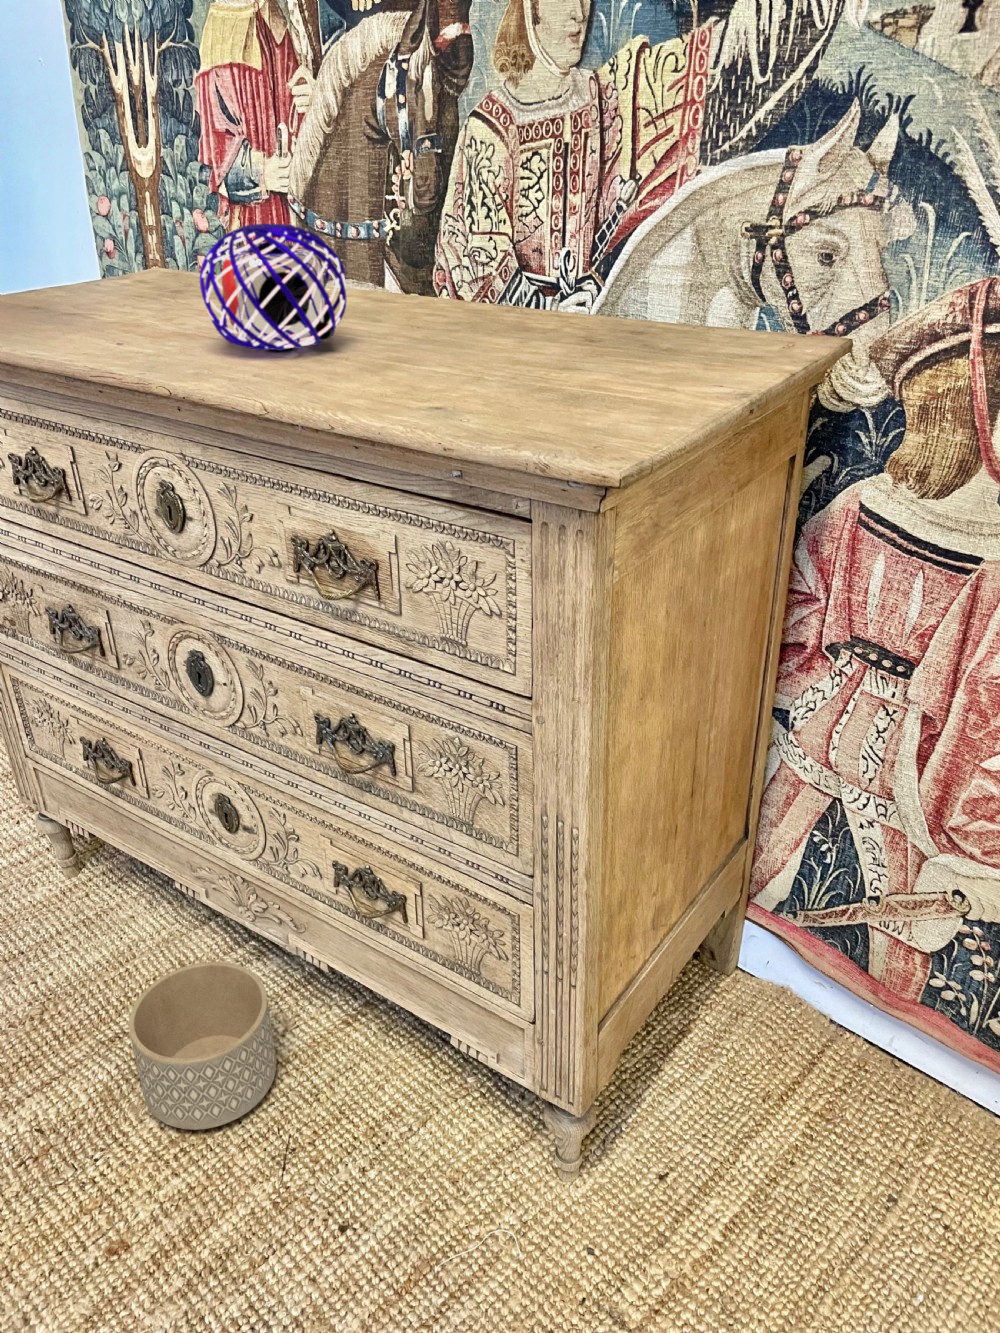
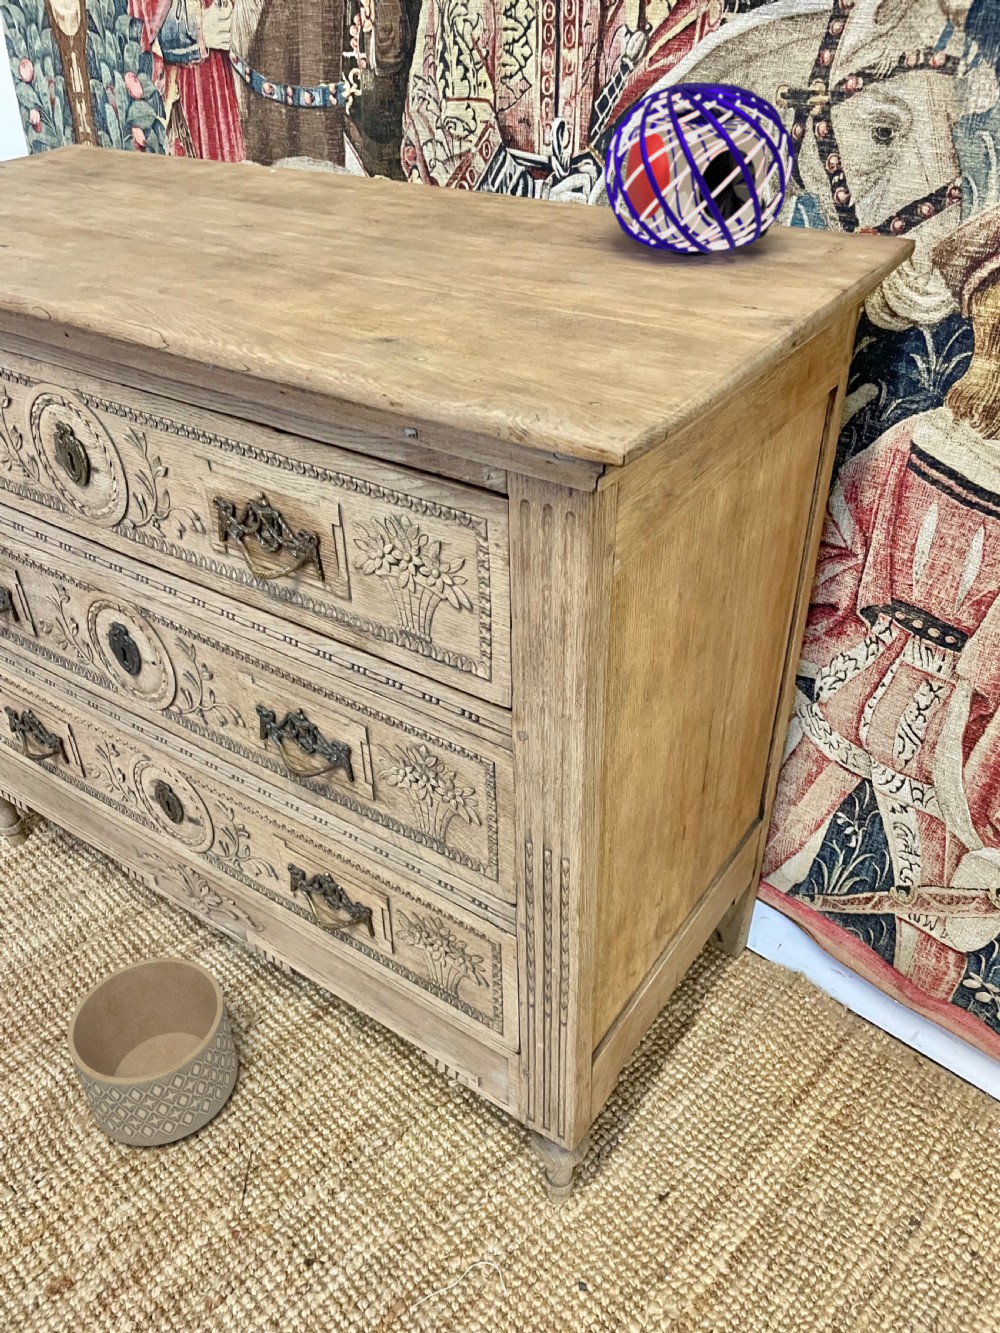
decorative orb: present [200,224,346,350] -> present [604,82,795,254]

